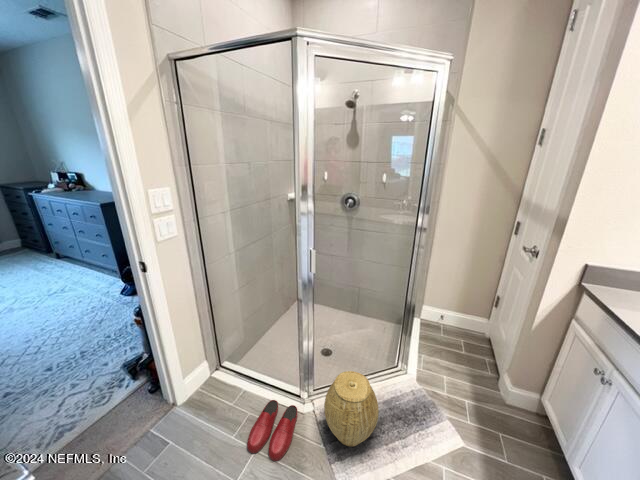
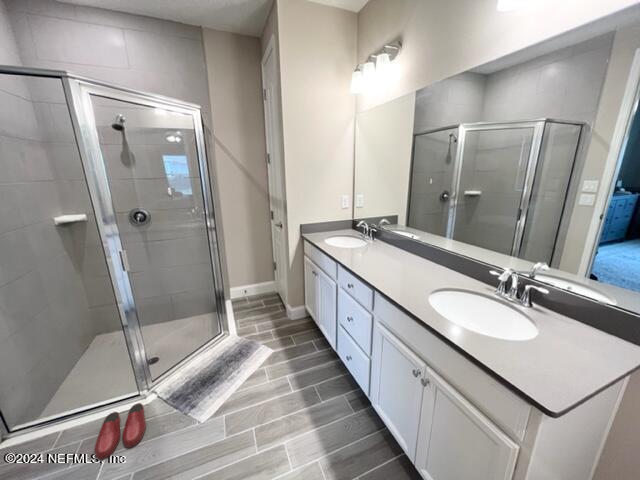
woven basket: present [324,371,379,446] -> none [168,340,215,399]

